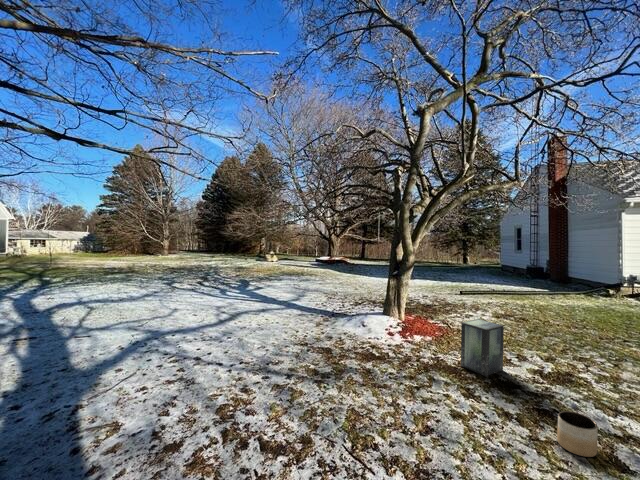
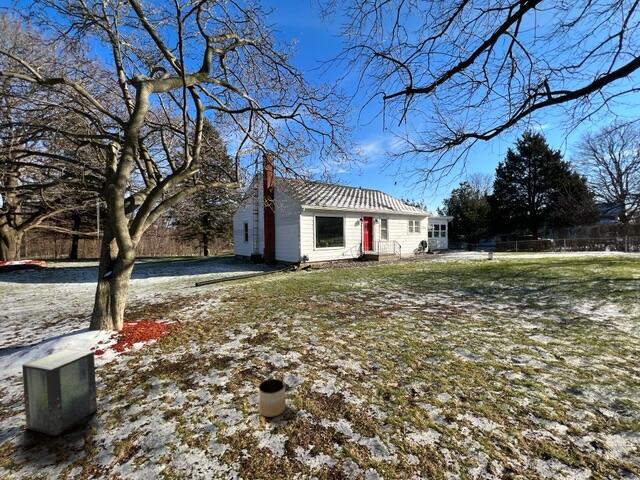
storage box: present [461,319,504,376] -> present [22,348,97,435]

